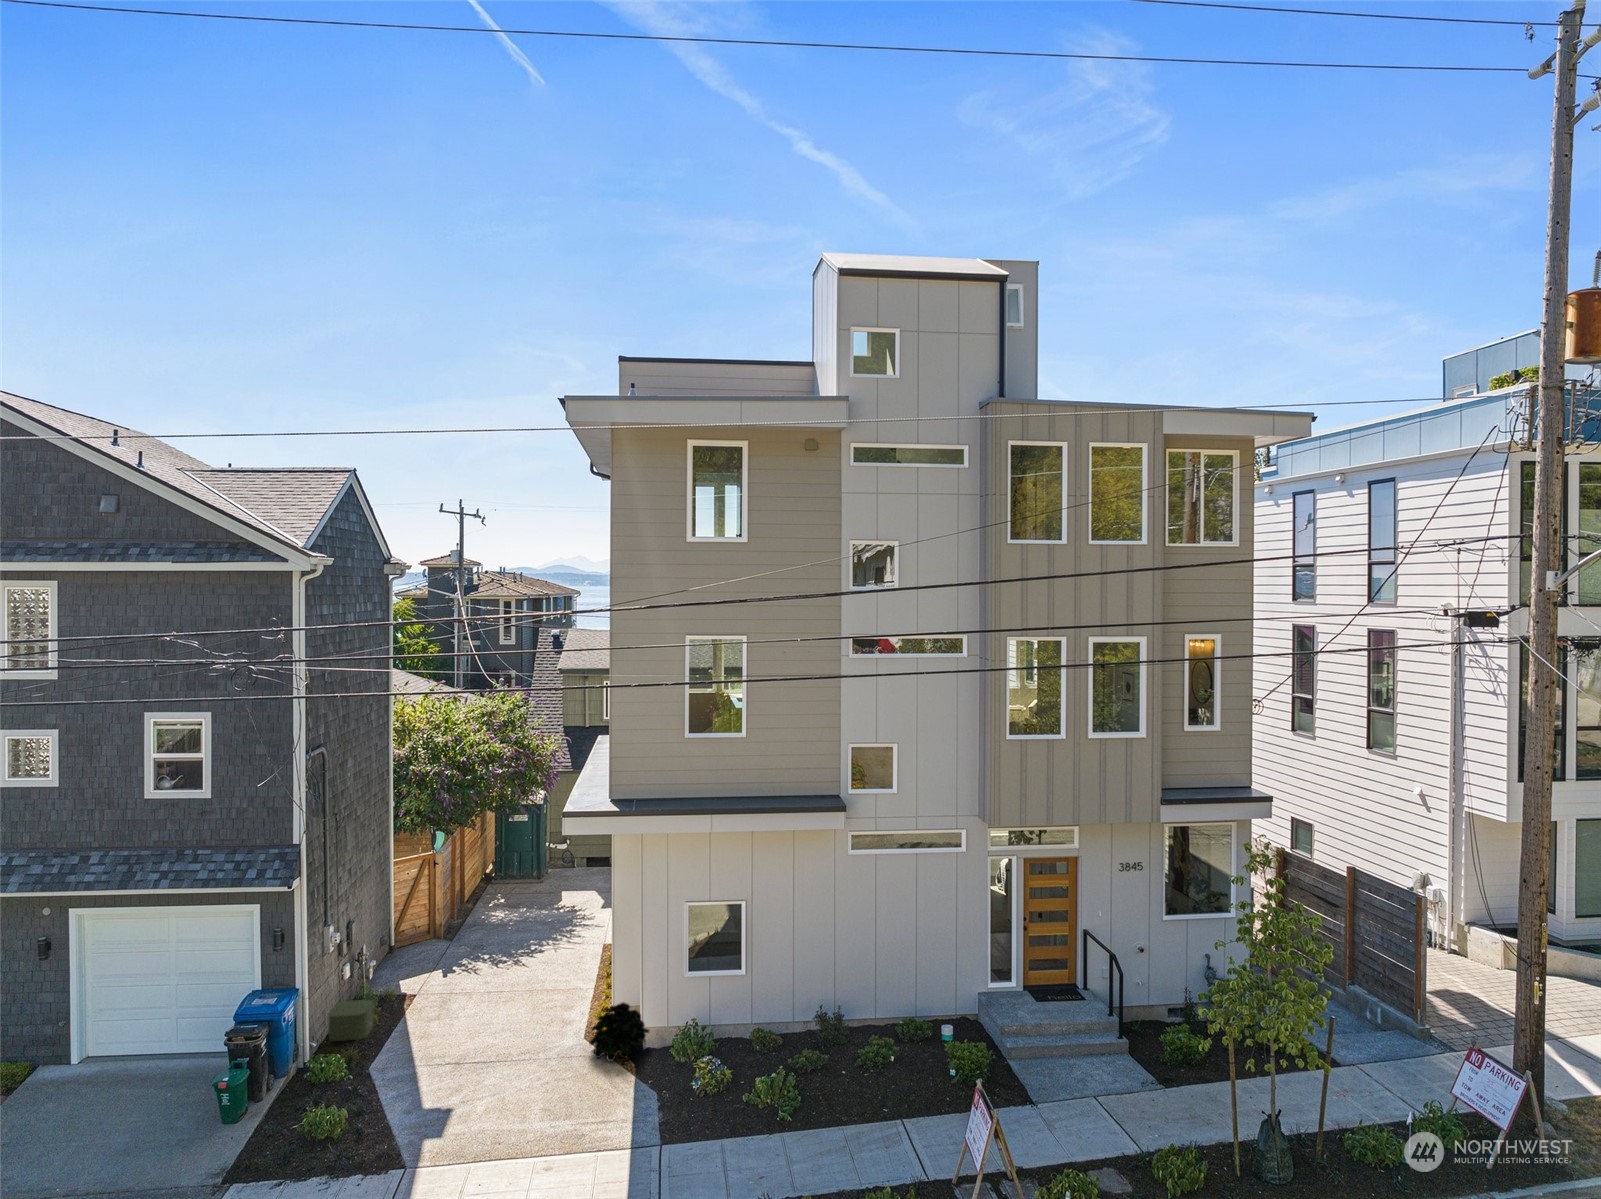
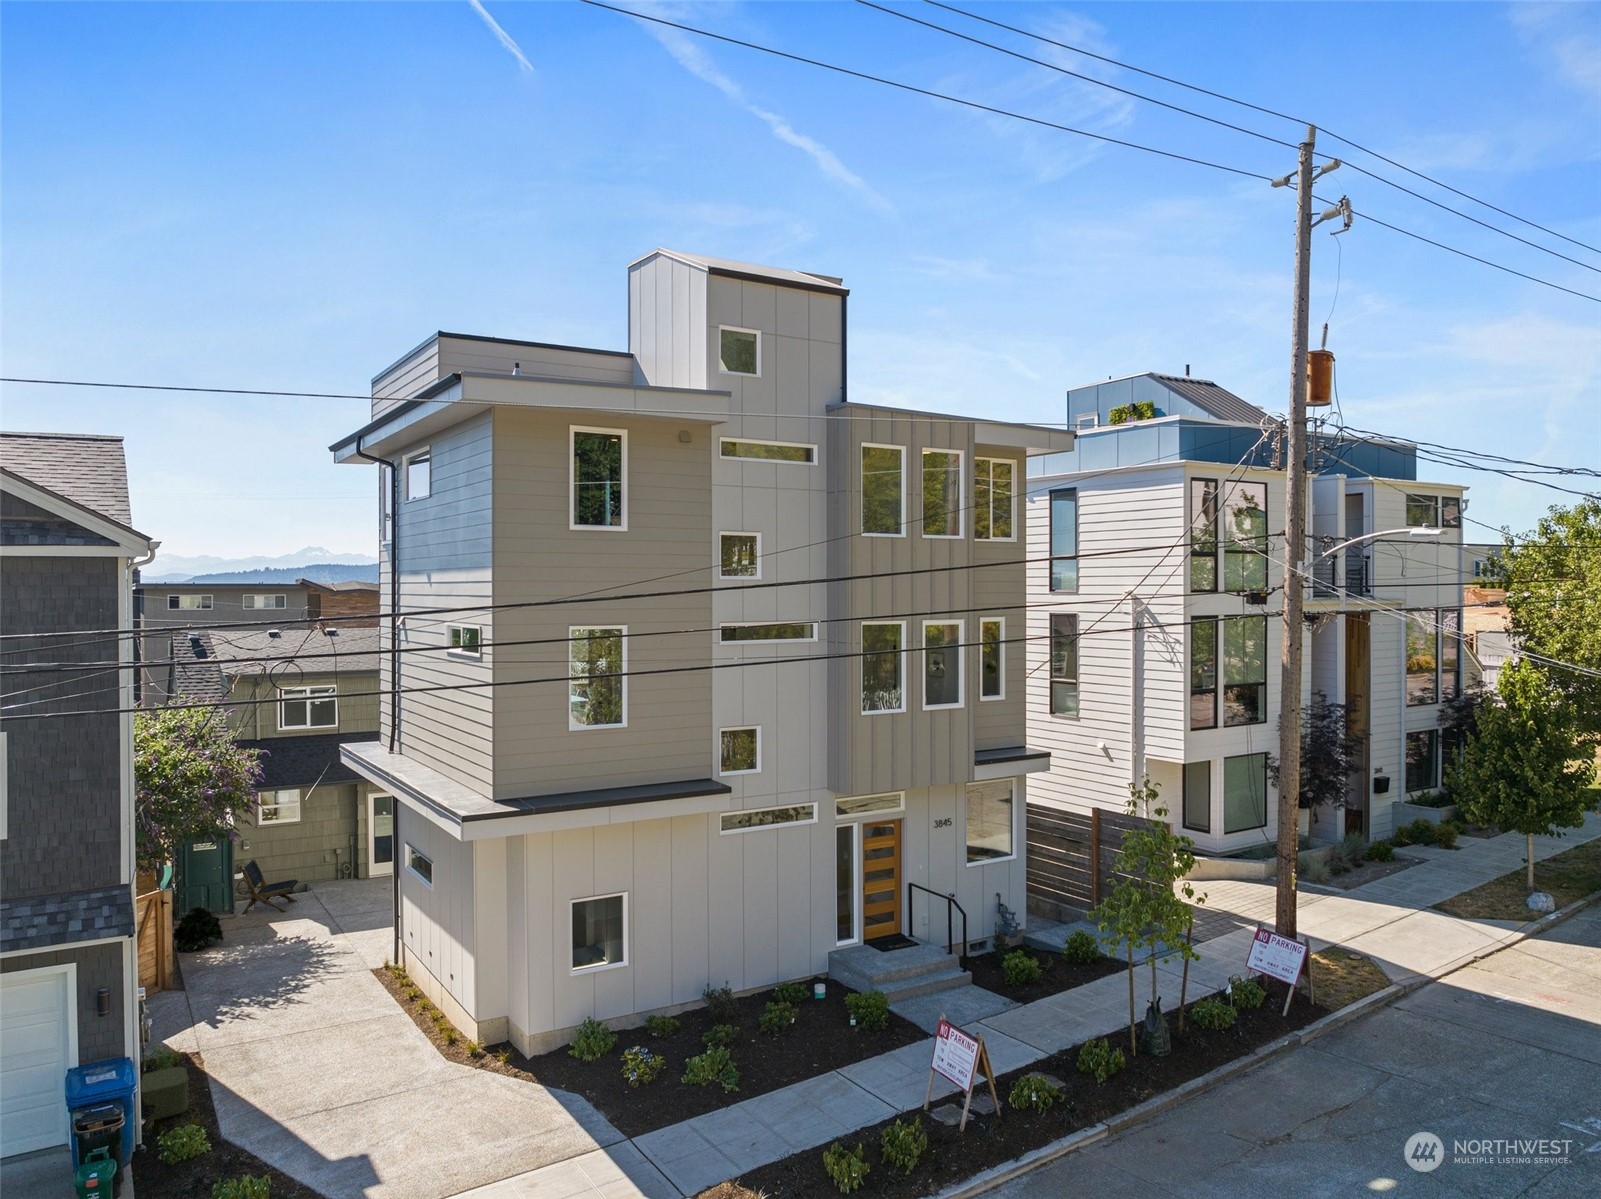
lounge chair: none [542,833,590,881] -> present [242,859,298,915]
potted plant: present [589,1002,649,1061] -> present [172,907,224,952]

